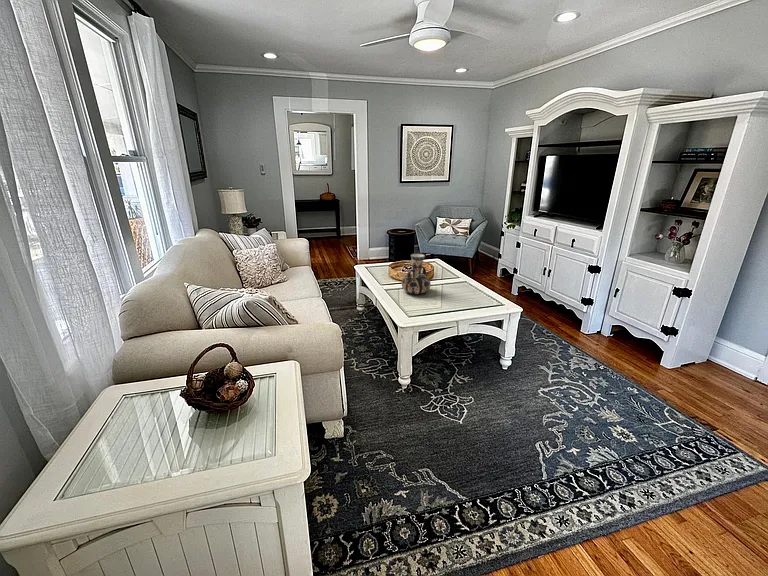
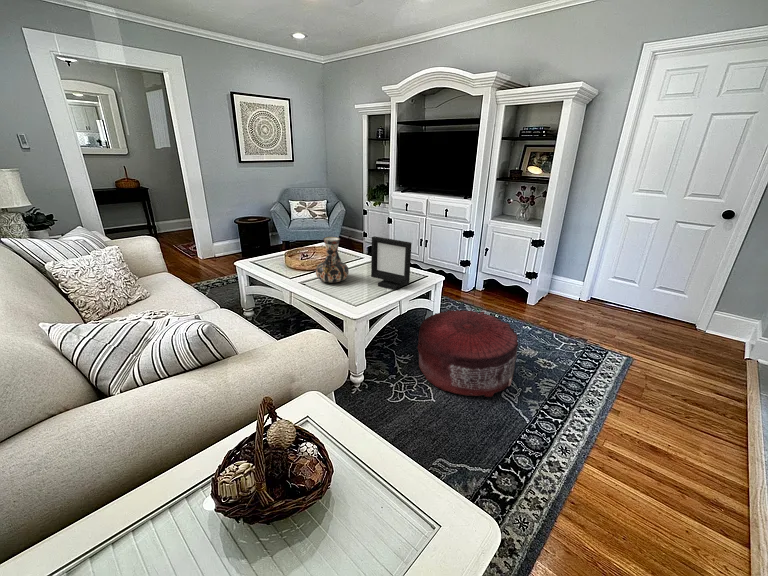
picture frame: none [446,258,480,311] -> present [371,236,412,290]
pouf: none [466,342,576,440] -> present [417,310,518,397]

